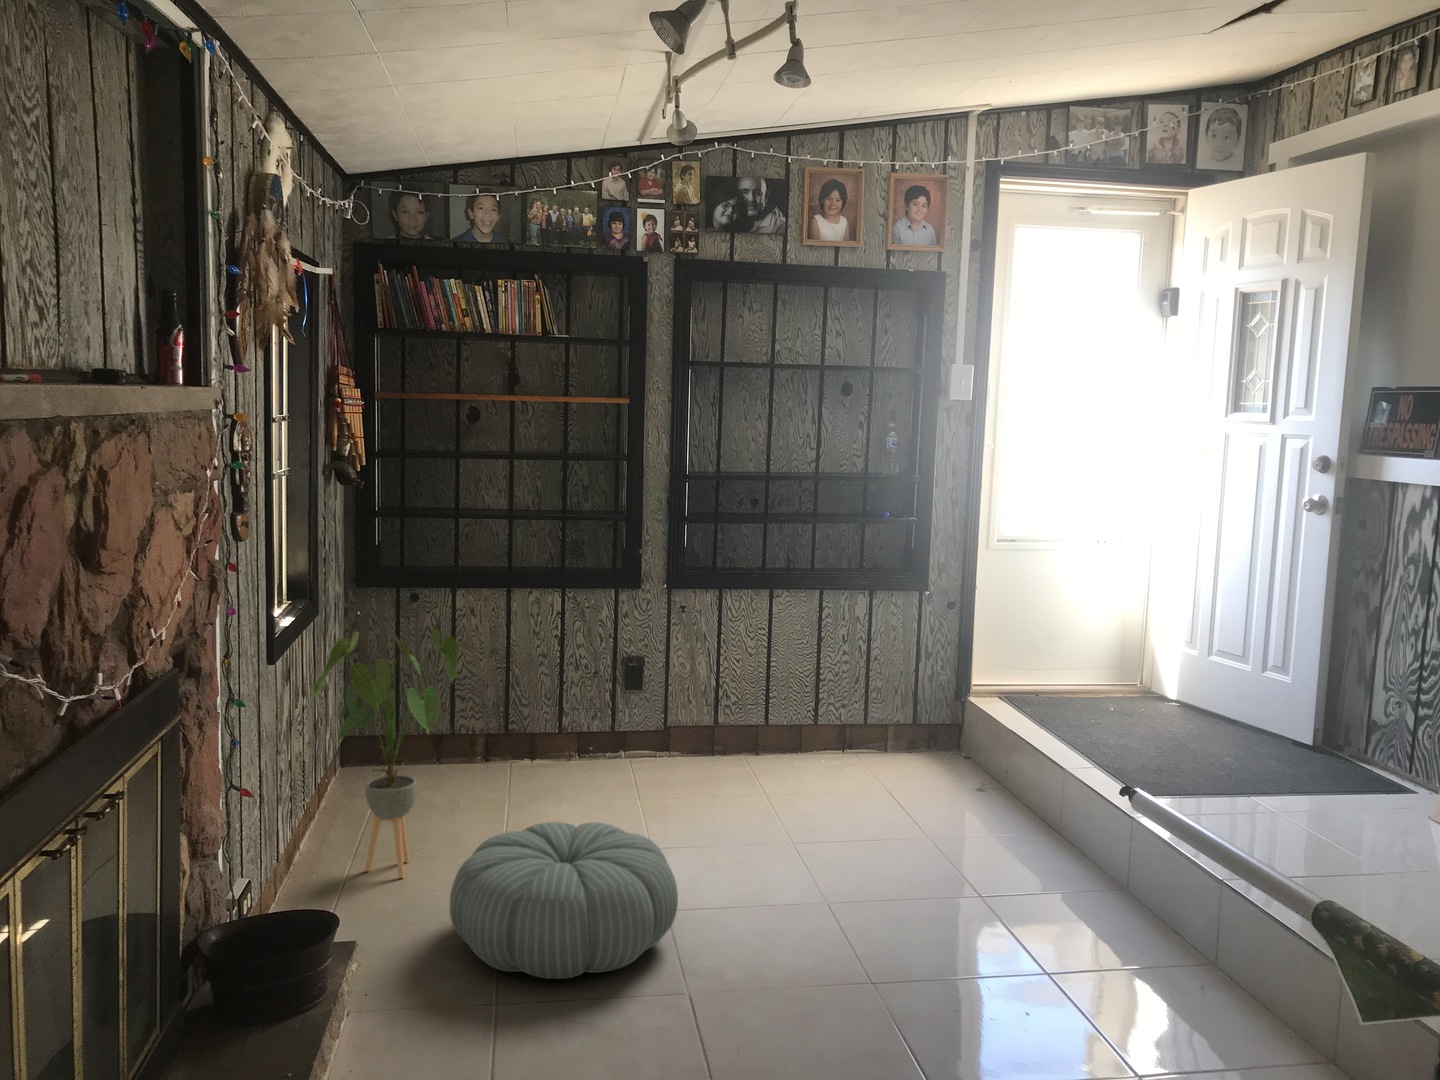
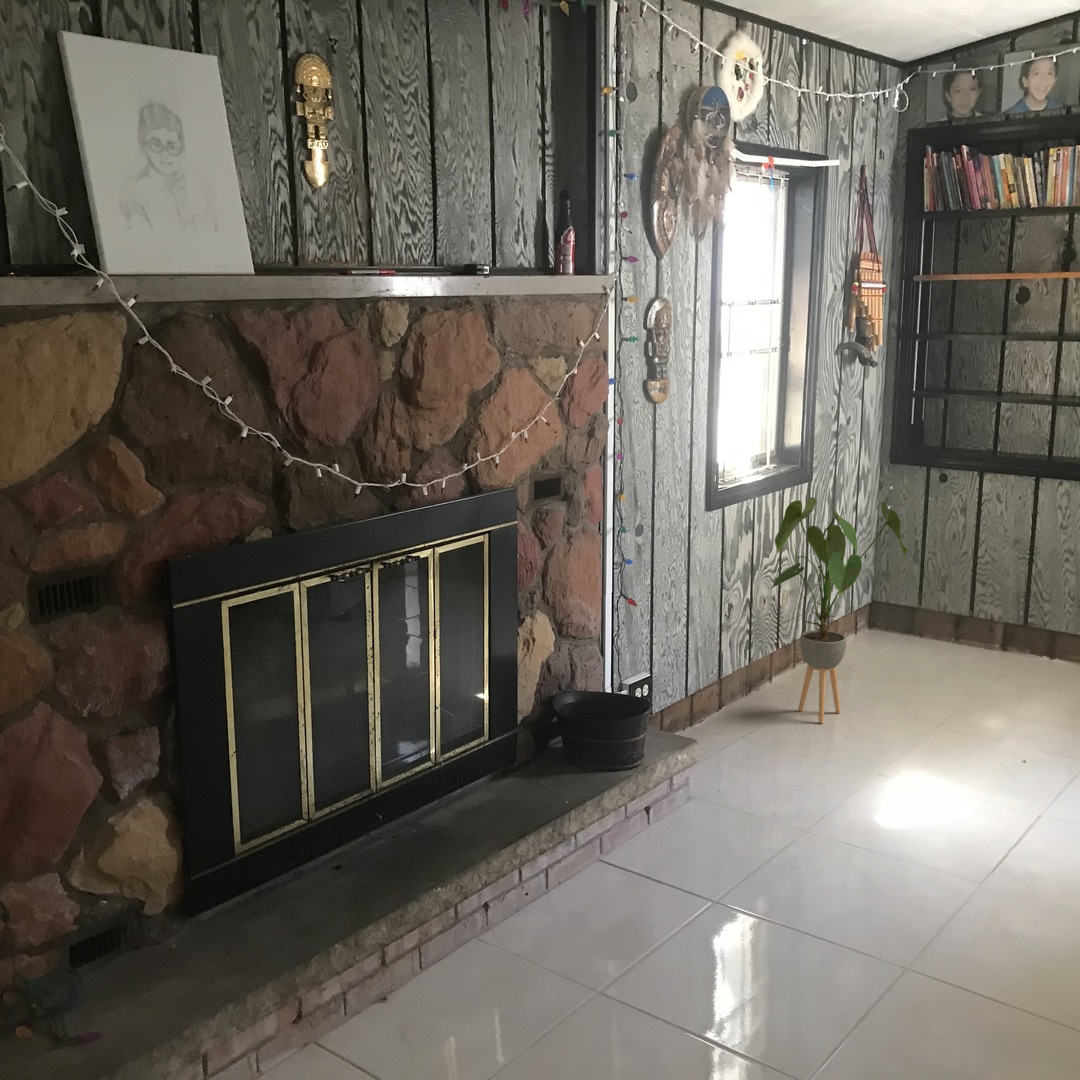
pouf: present [450,822,678,979] -> none [797,698,1025,846]

